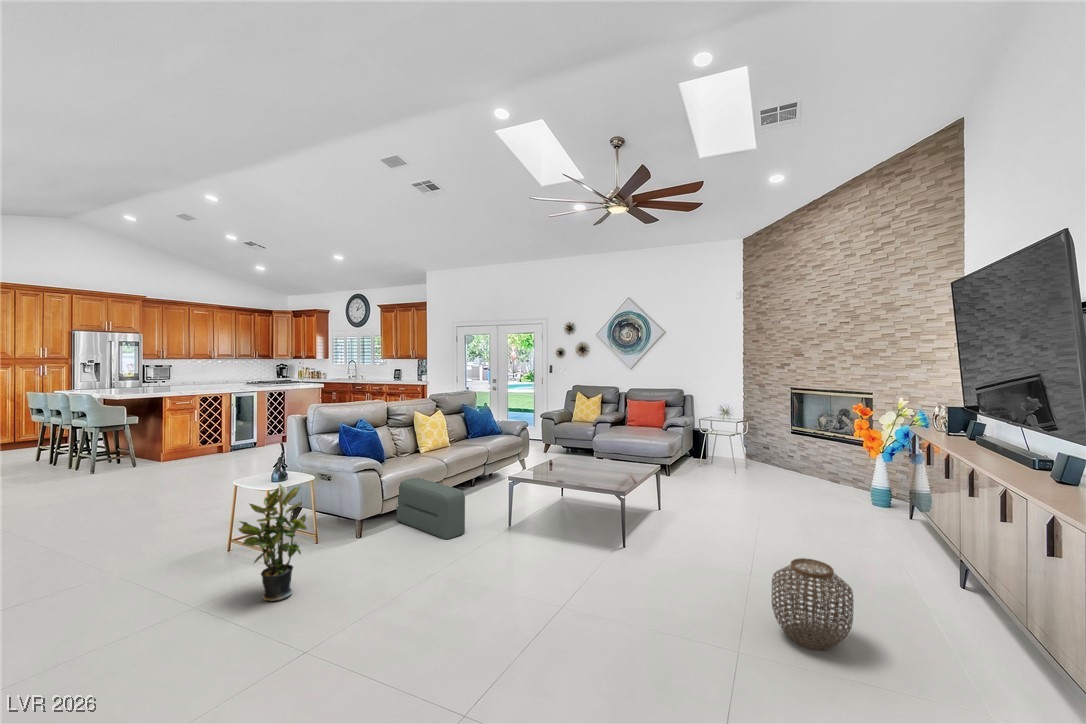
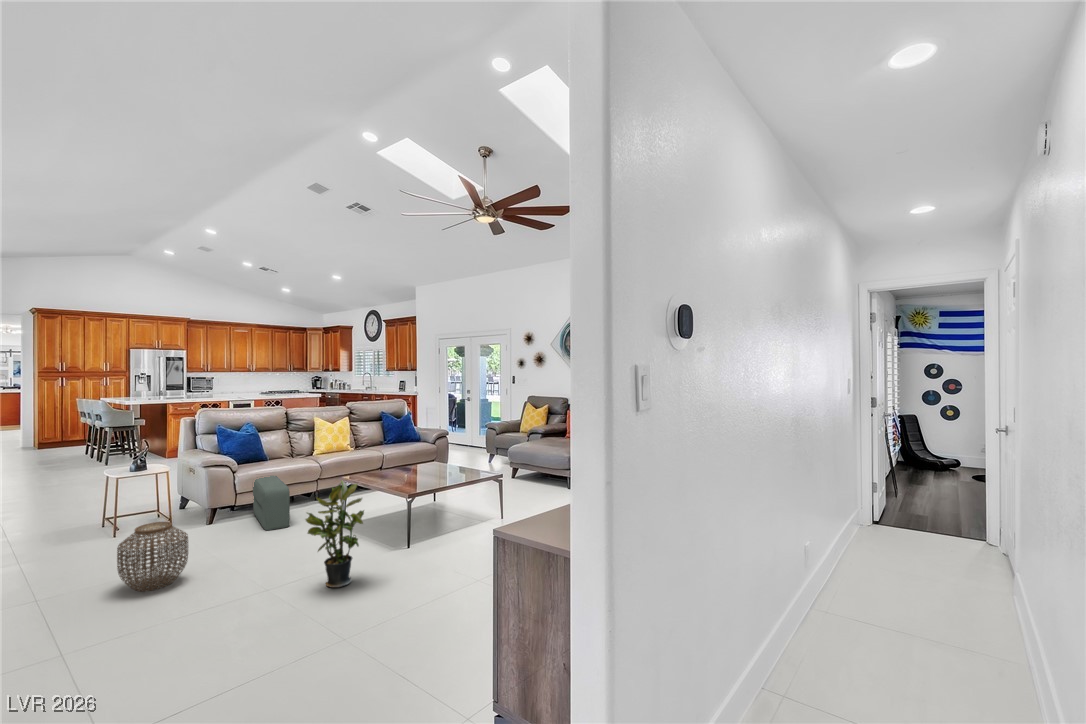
potted plant: present [238,484,307,601] -> present [305,481,364,588]
woven basket: present [772,558,854,650] -> present [117,522,188,592]

